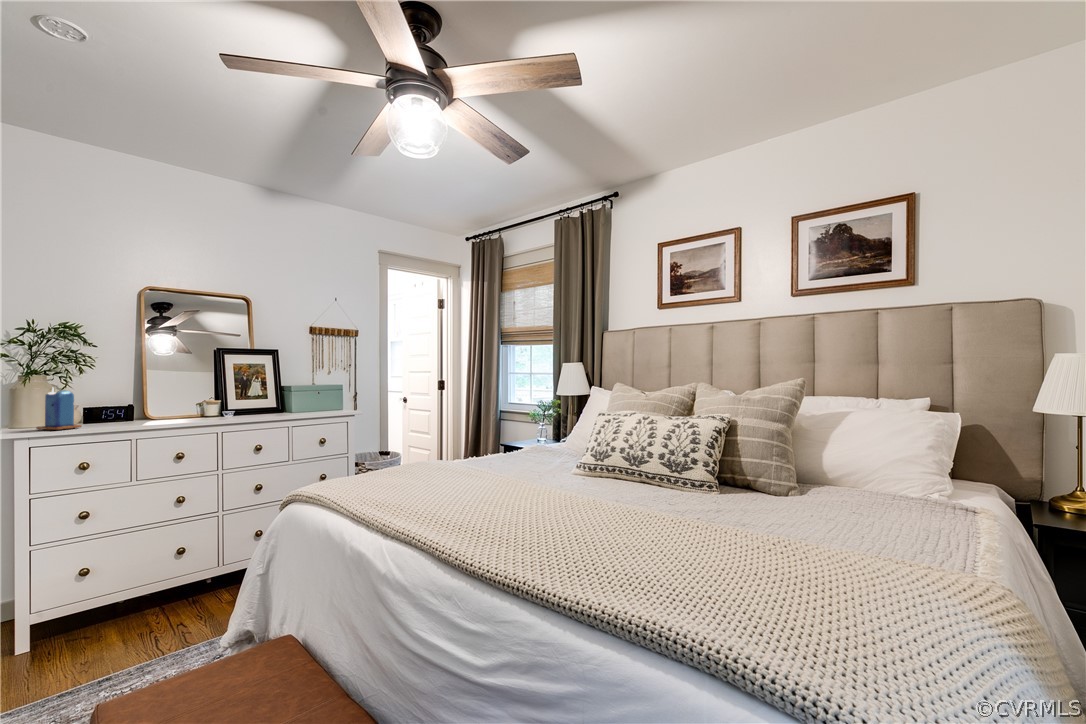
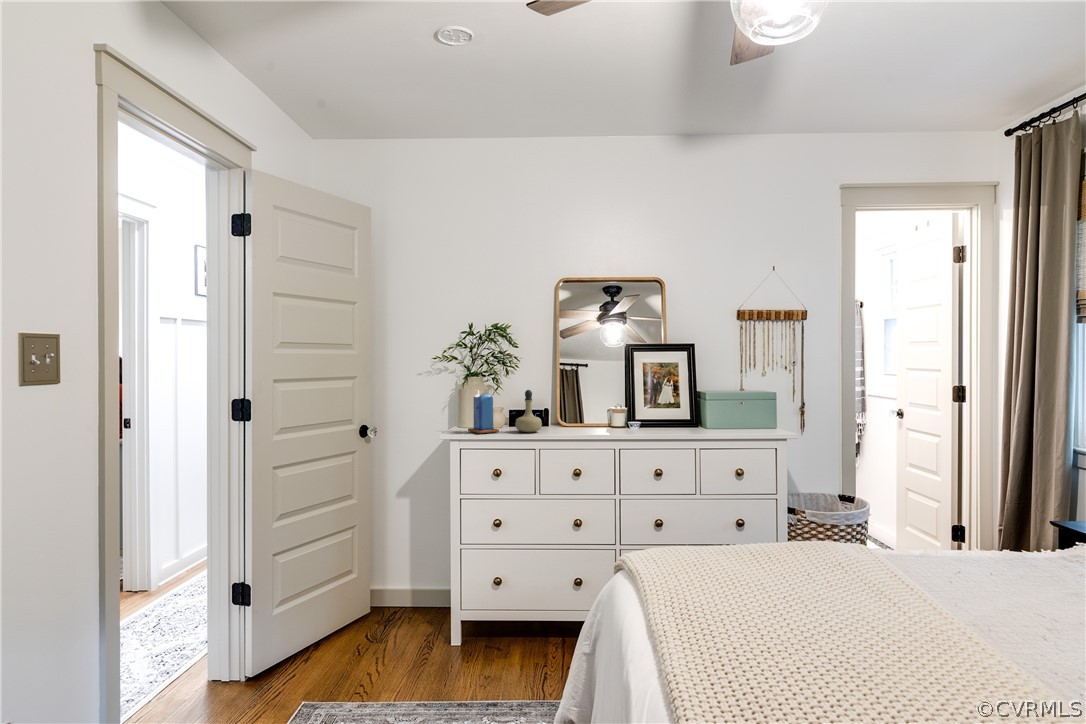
perfume bottle: none [103,386,134,426] -> present [516,390,542,432]

